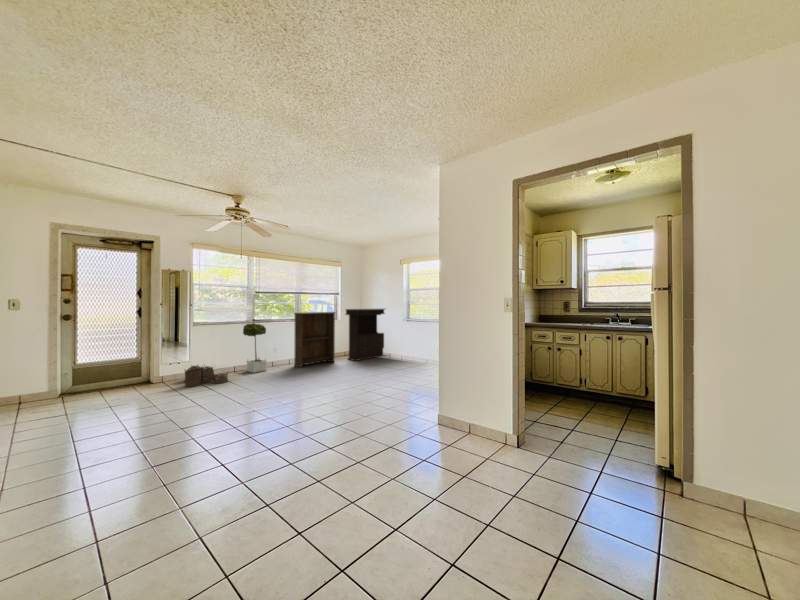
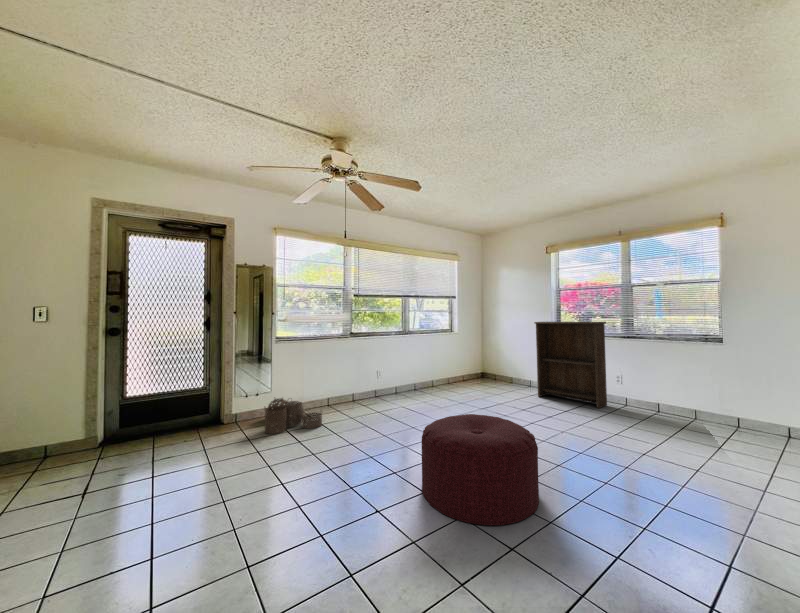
console table: present [346,309,386,361] -> none [466,317,527,391]
bookshelf: present [294,312,335,367] -> present [534,322,607,408]
potted tree: present [243,323,266,373] -> none [339,337,370,408]
ottoman: none [281,364,341,410] -> present [422,414,539,525]

